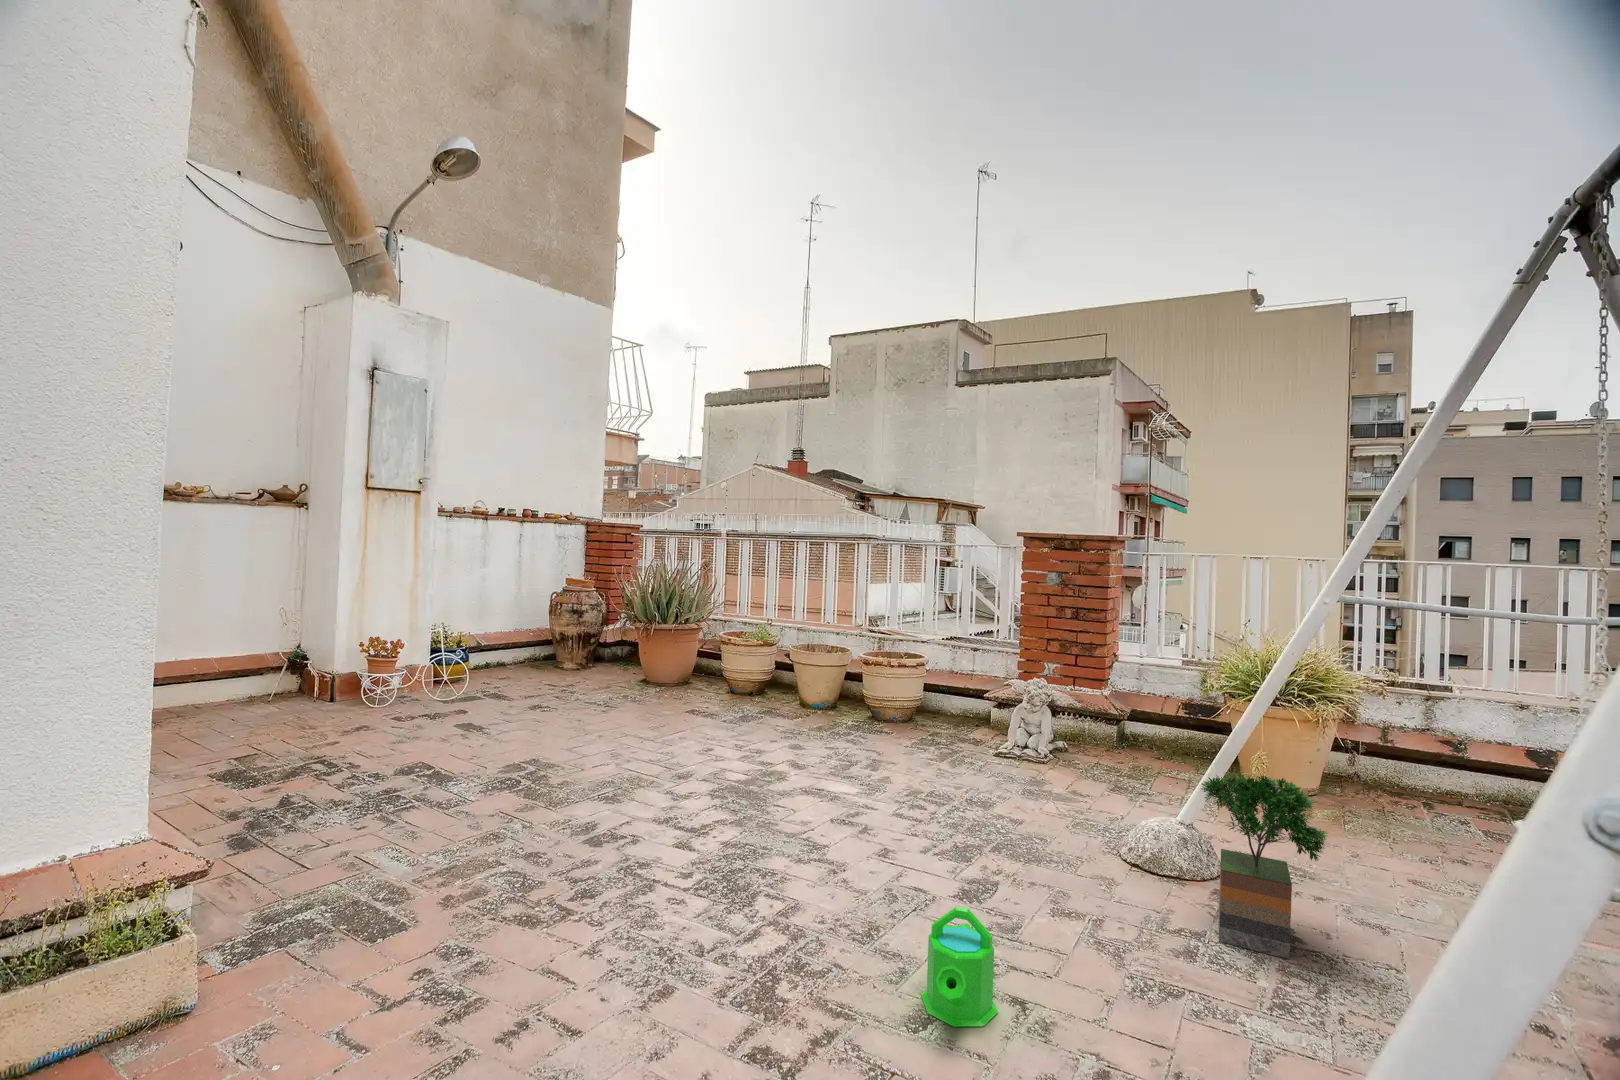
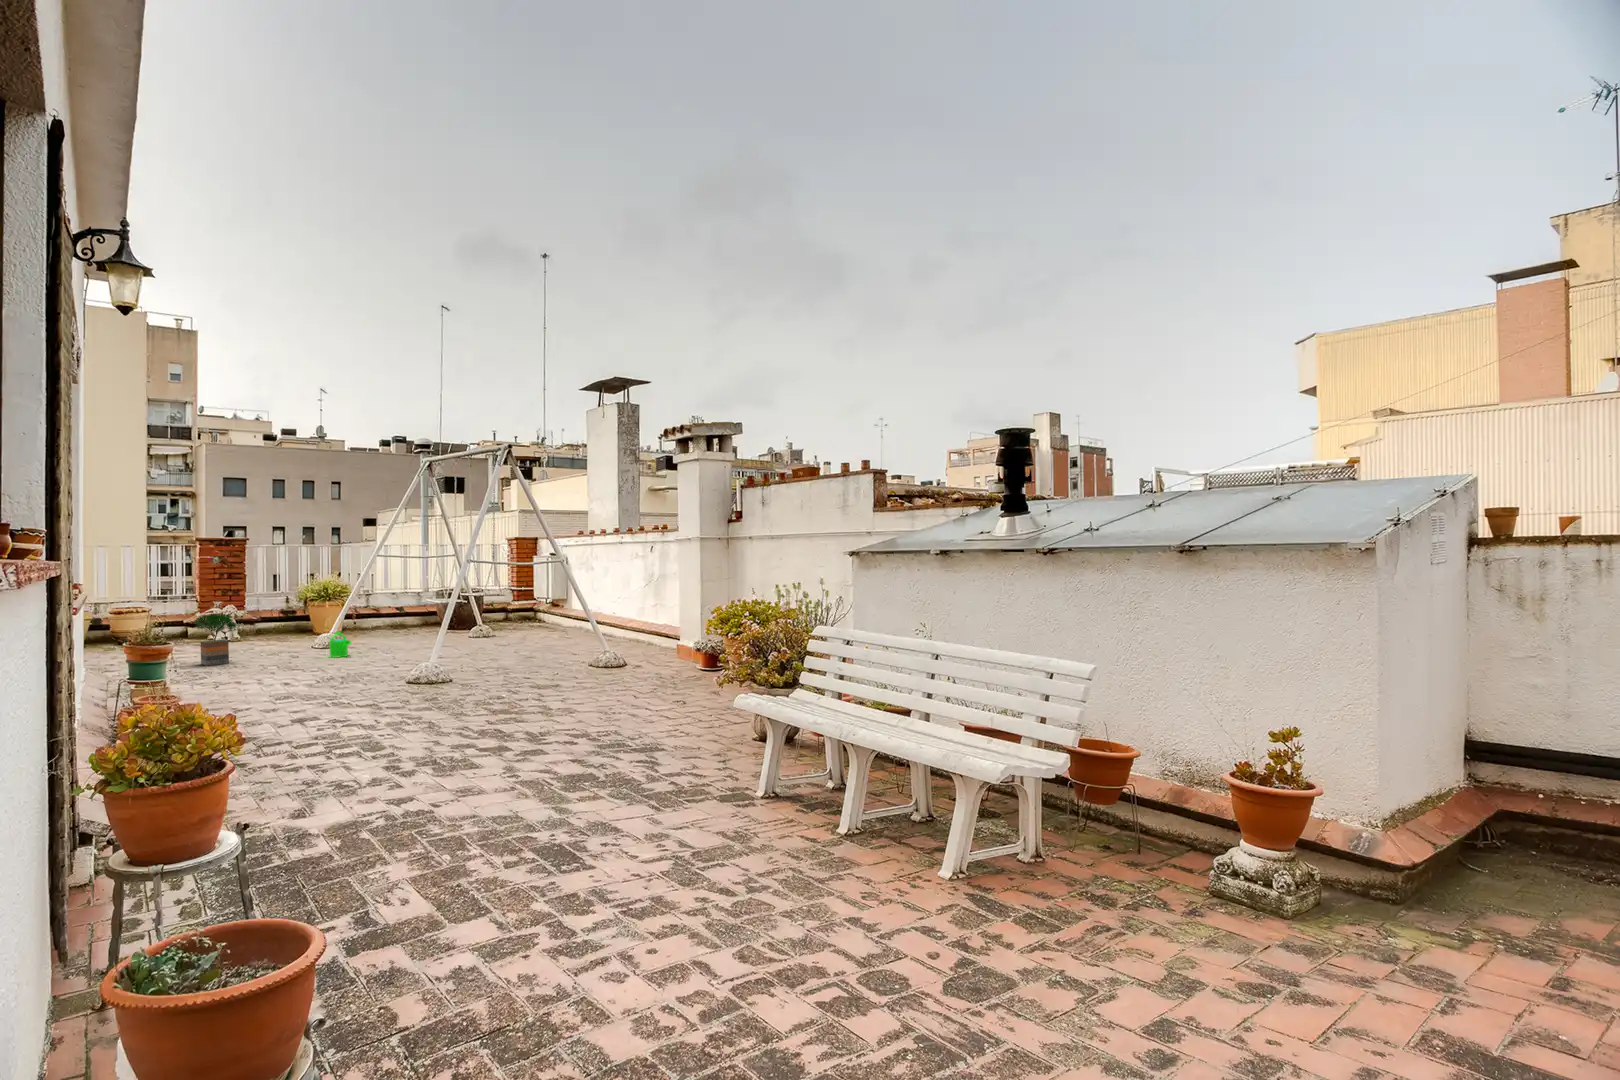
potted tree: present [1201,771,1327,959] -> present [195,614,237,666]

